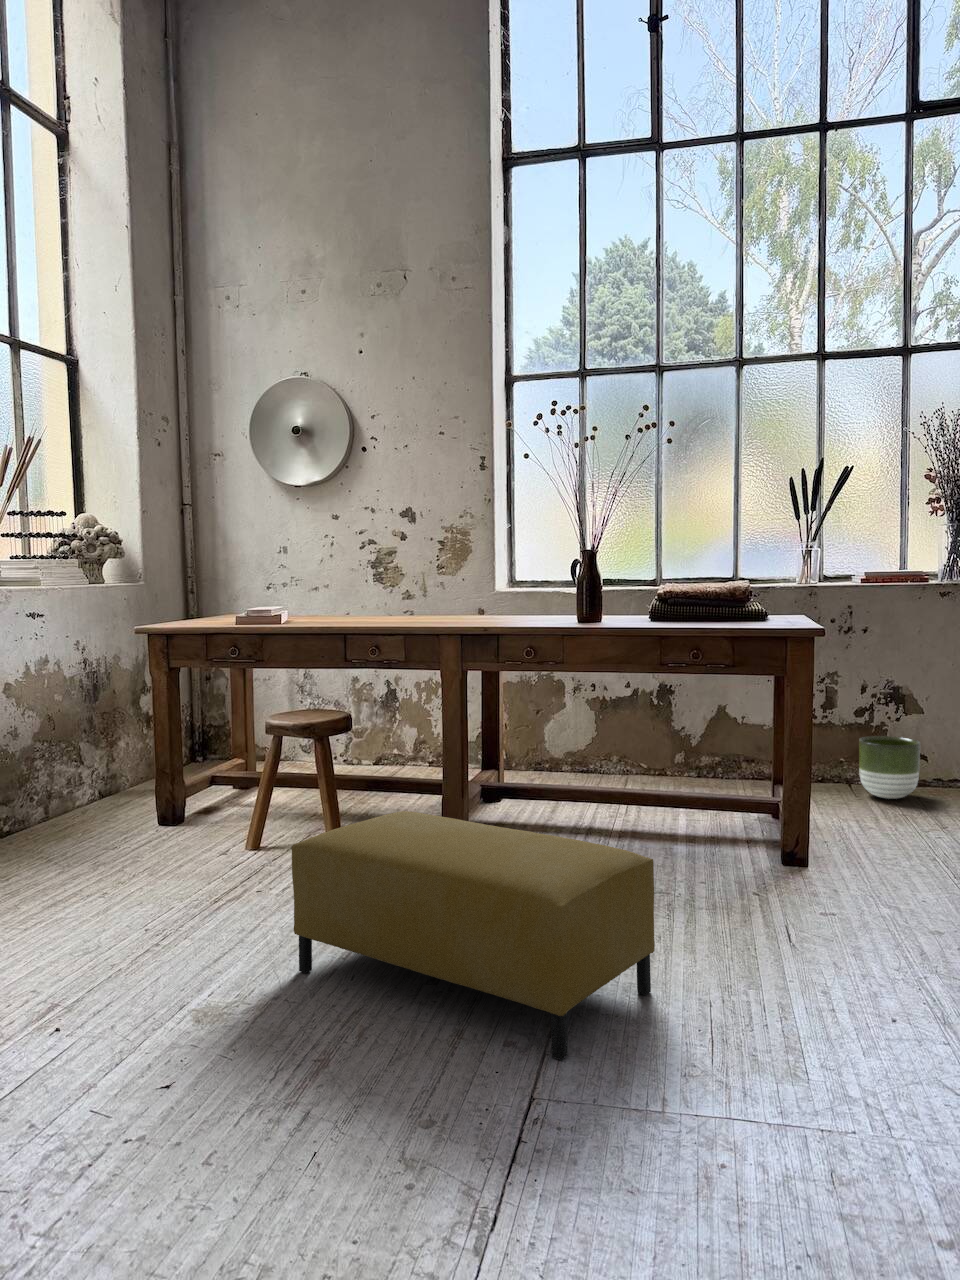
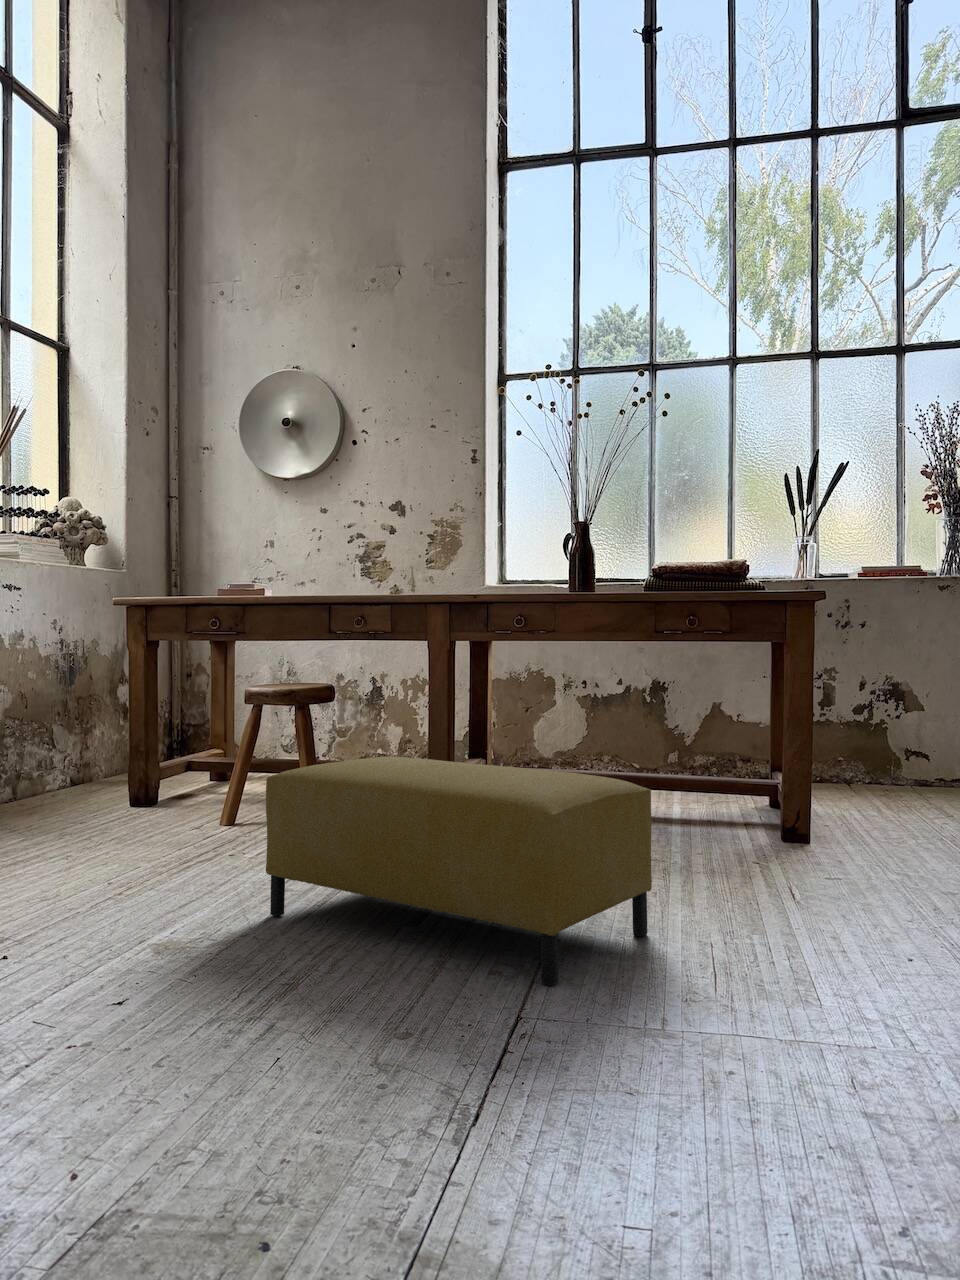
planter: present [859,736,920,799] -> none [857,733,919,795]

